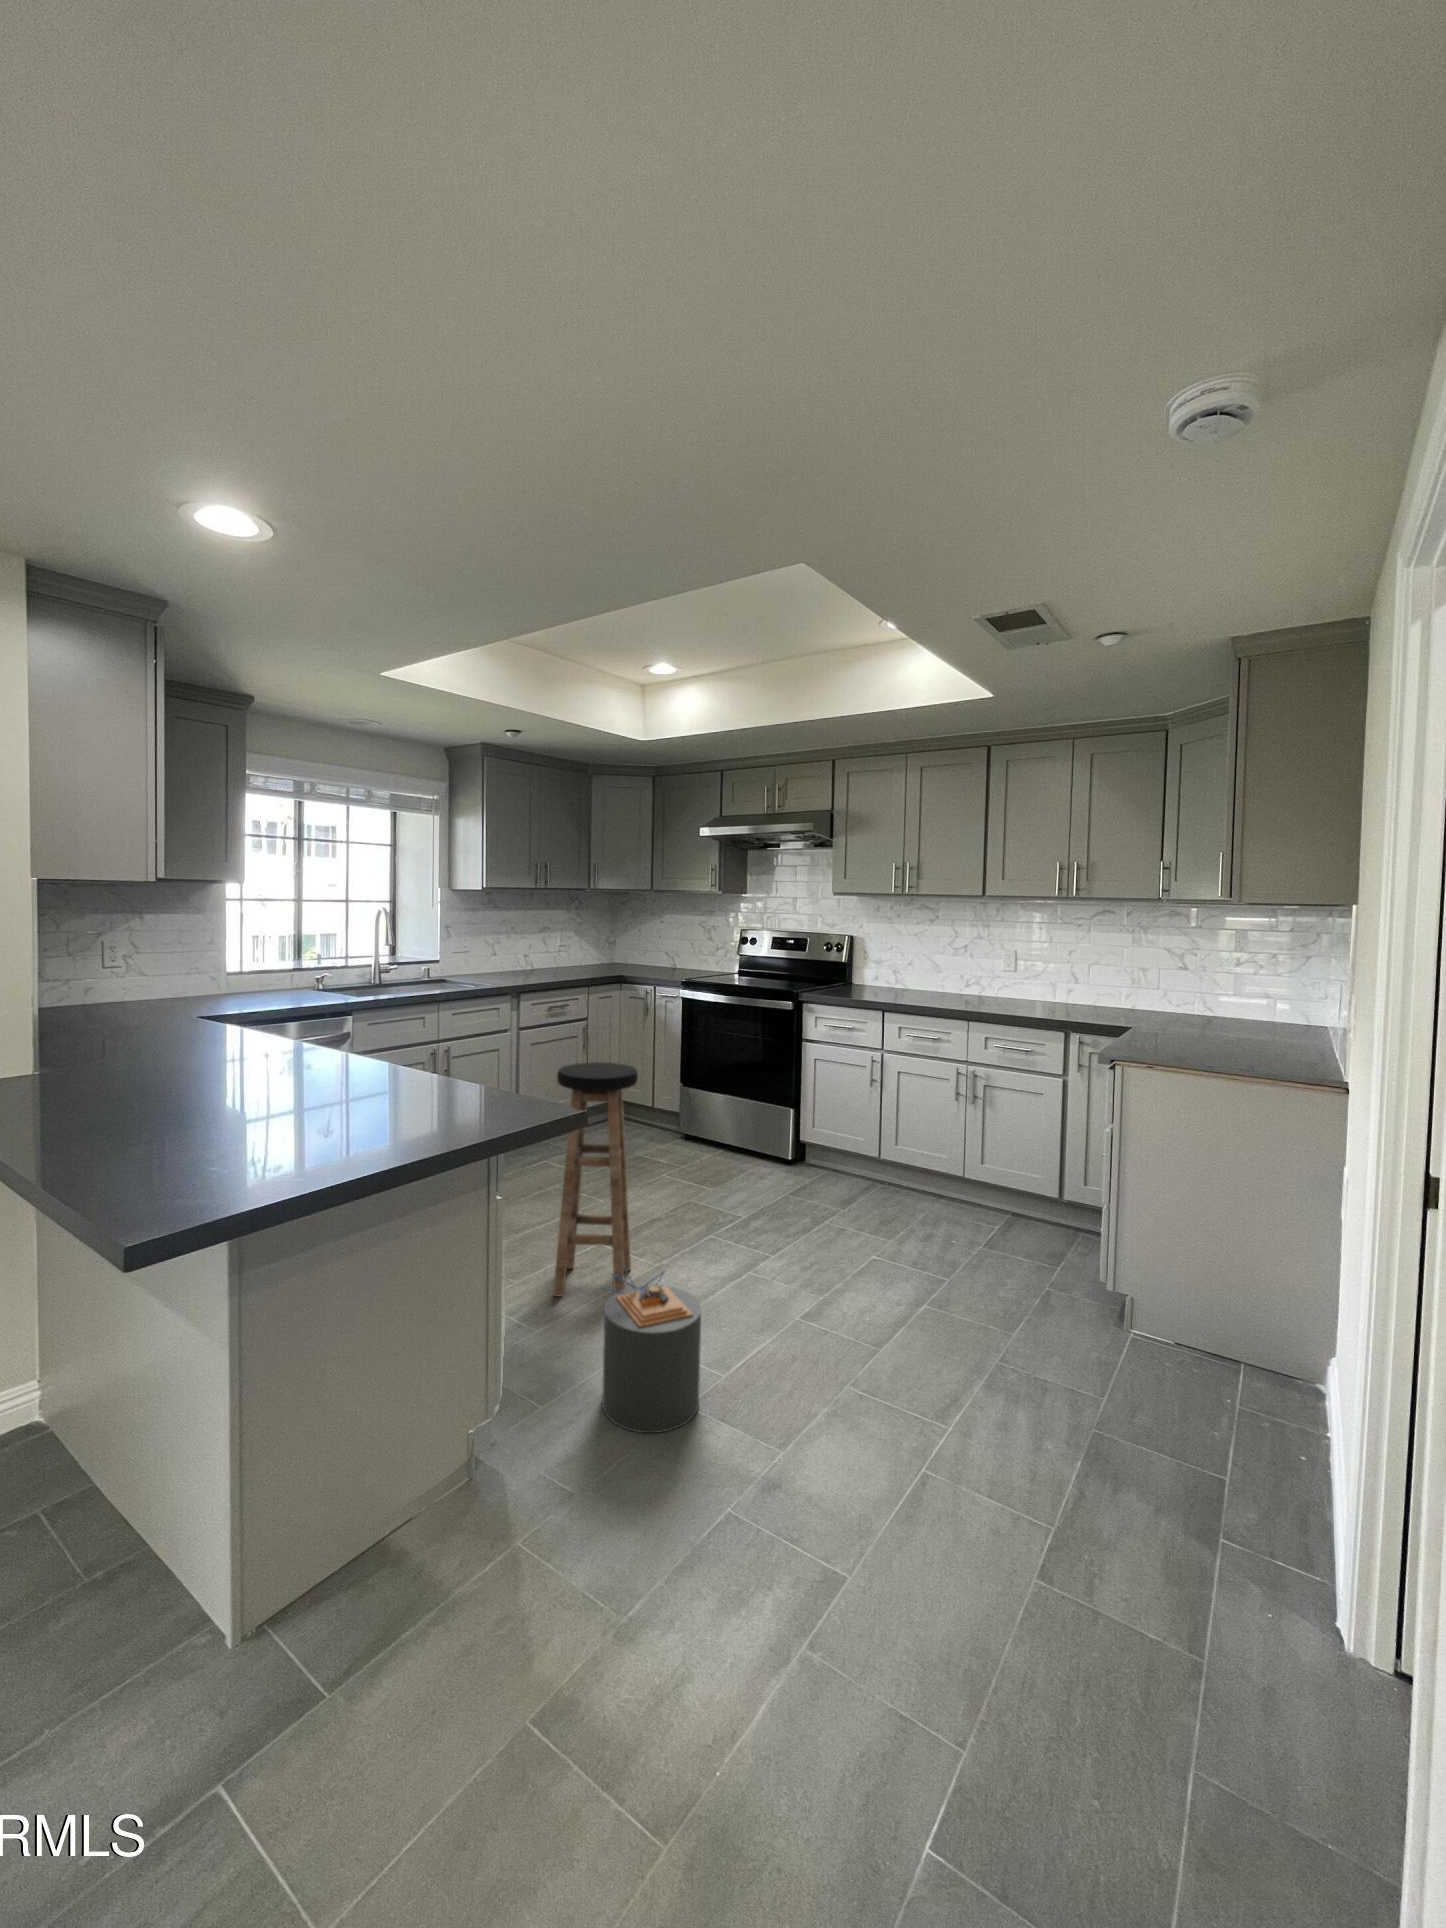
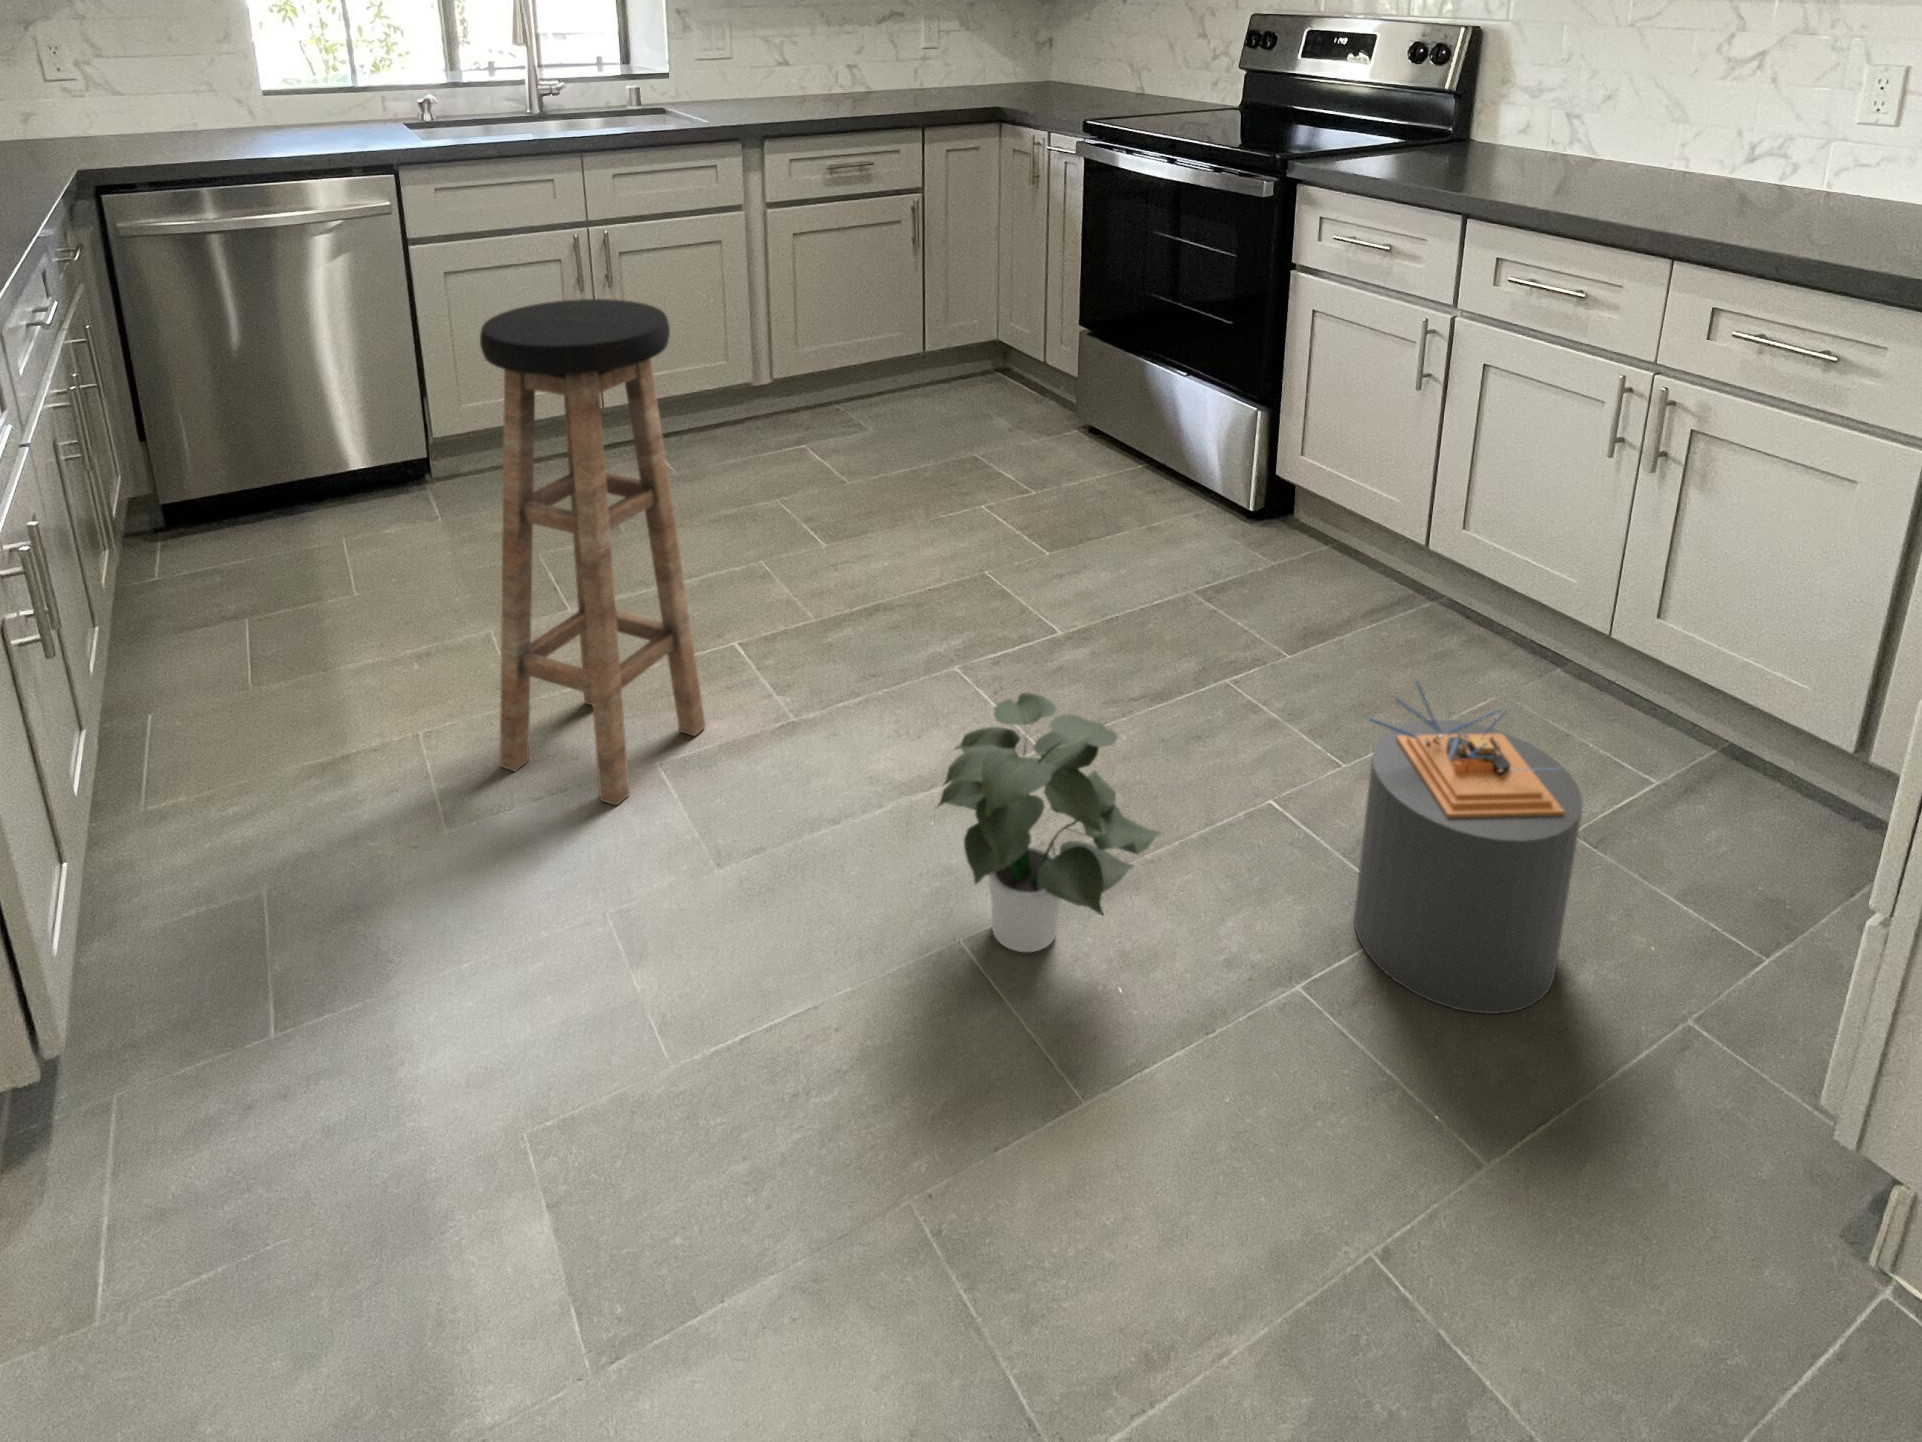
potted plant: none [783,1204,876,1308] -> present [937,693,1161,952]
trash can: present [602,1264,701,1433] -> present [1354,681,1582,1014]

